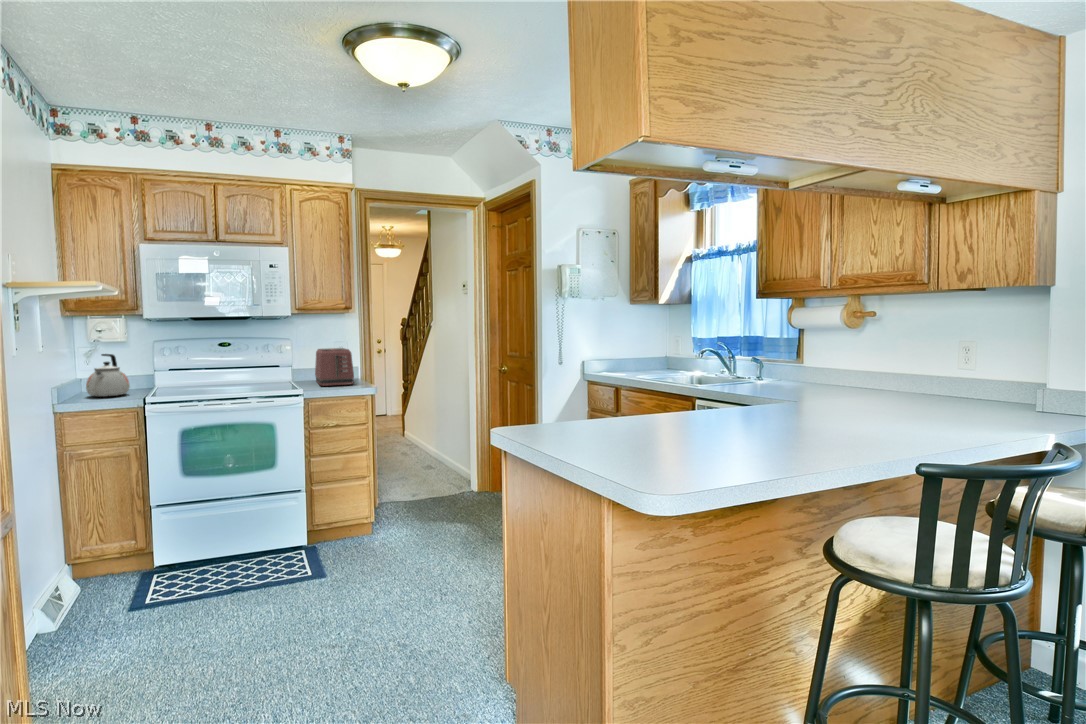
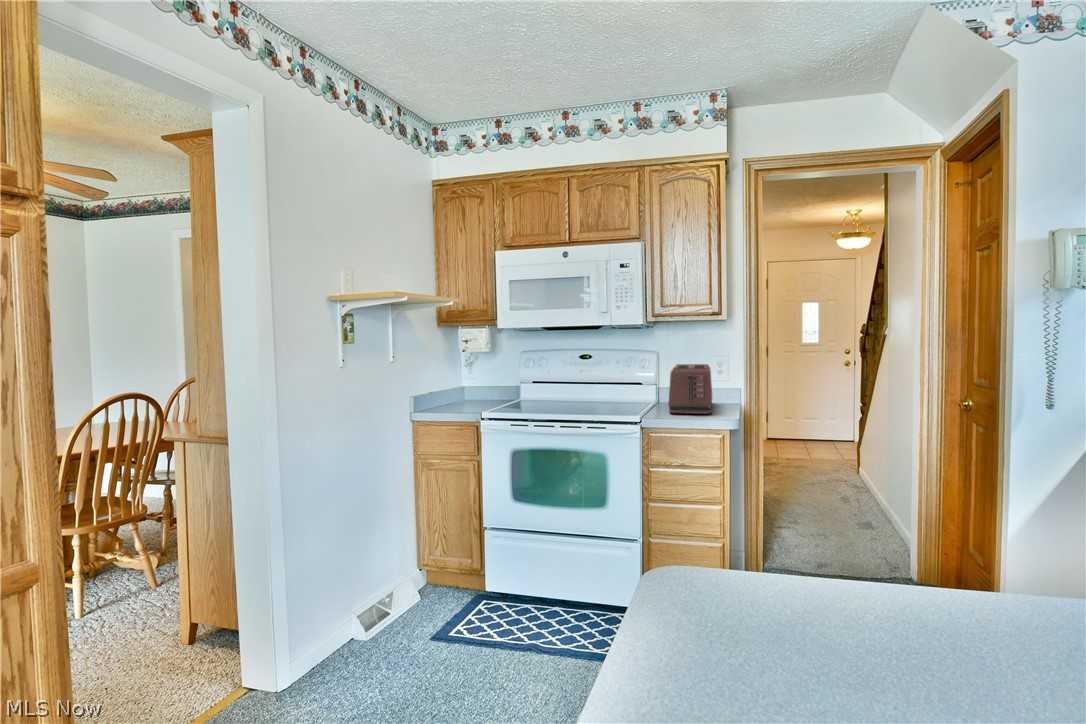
kettle: present [86,354,130,397] -> none [448,364,484,407]

